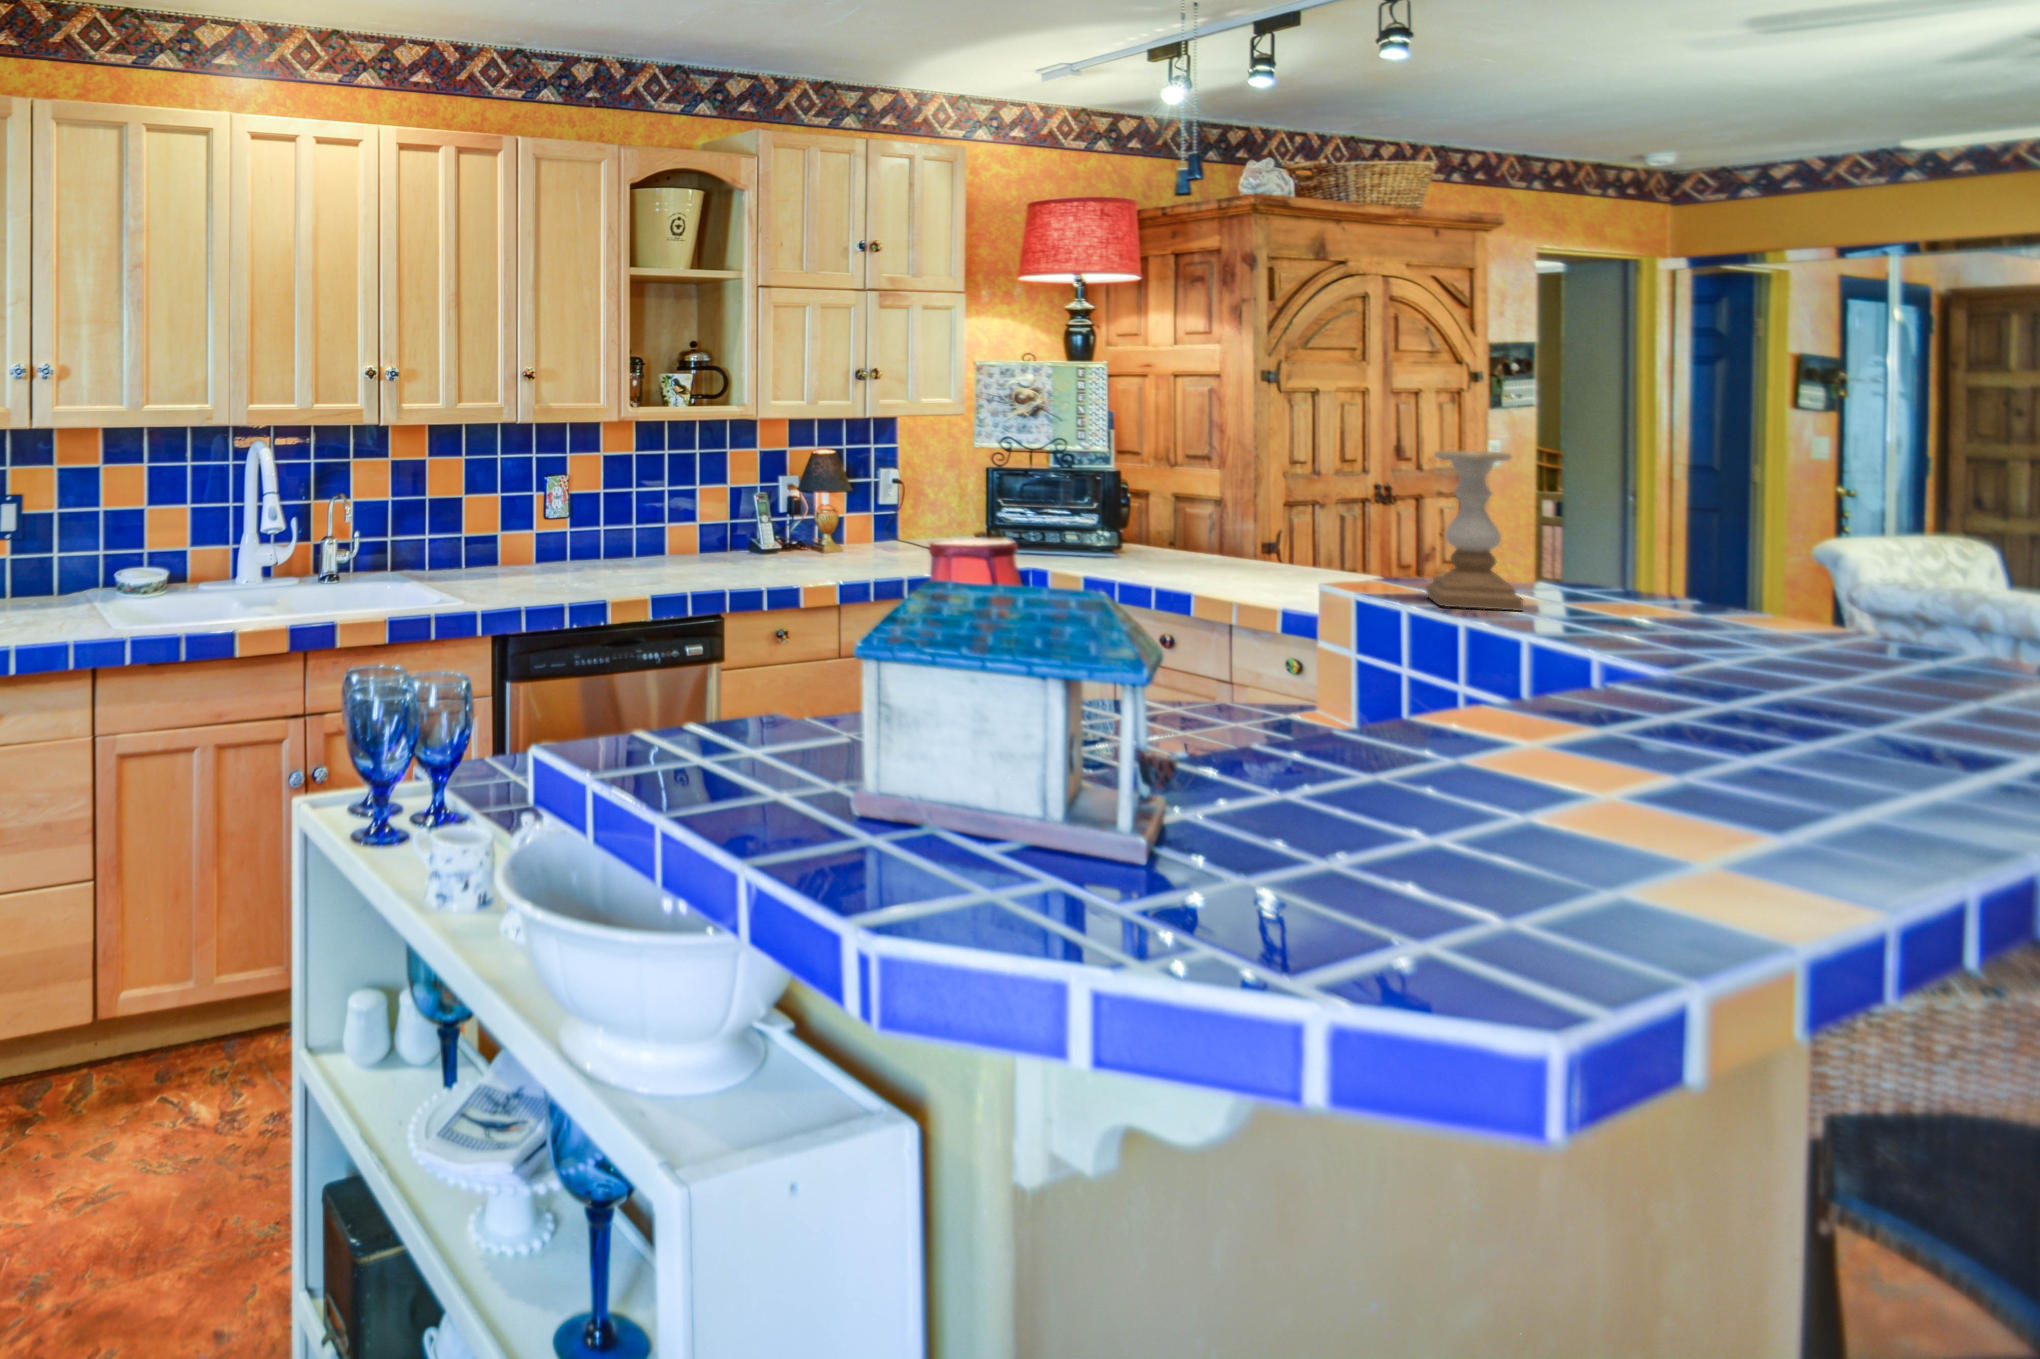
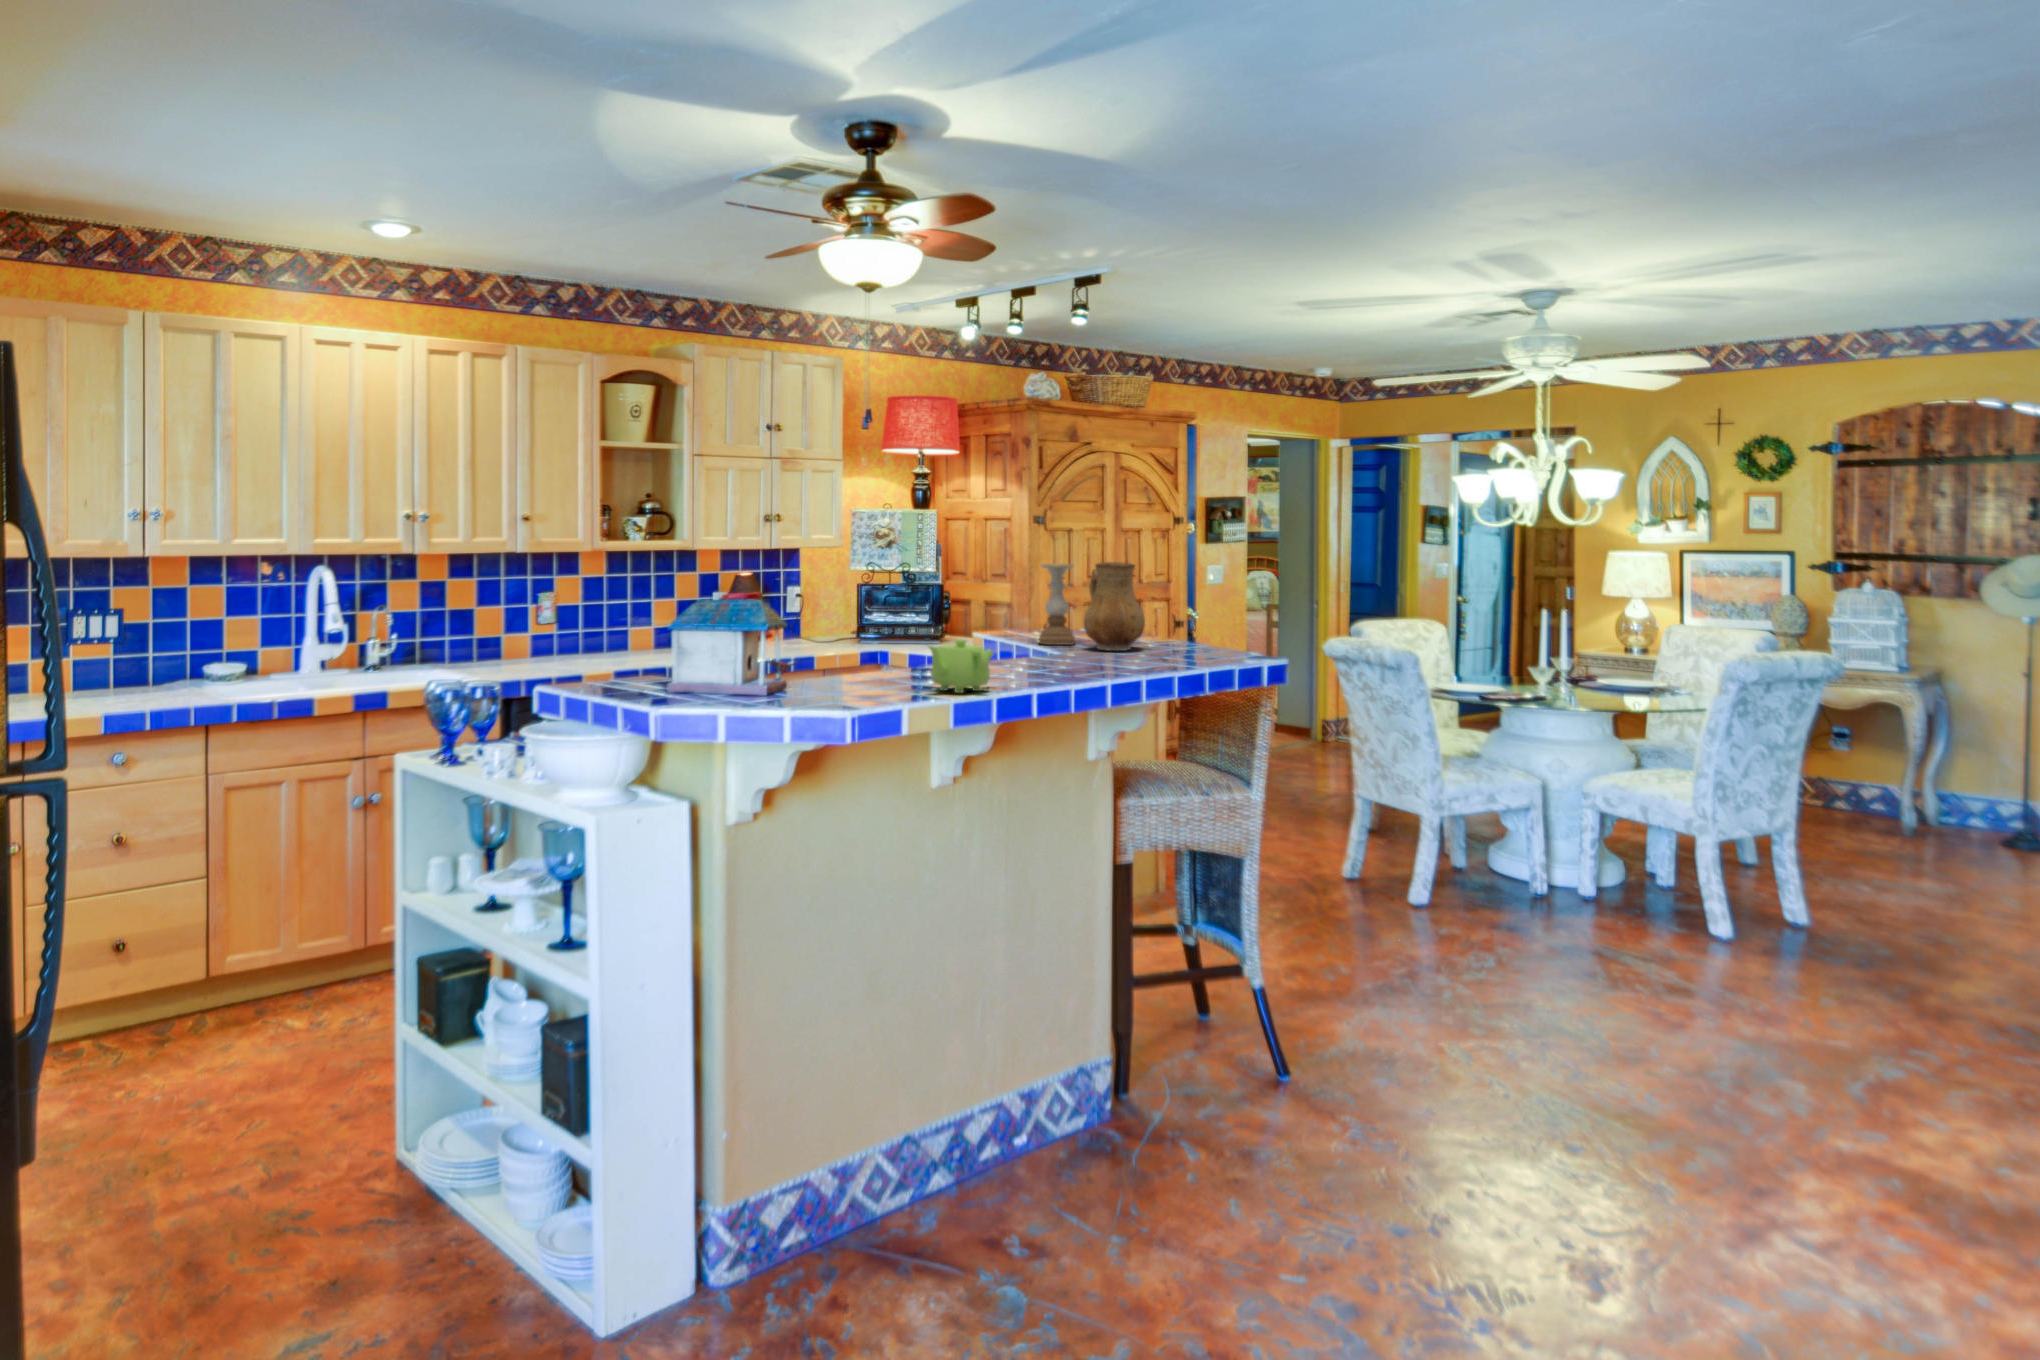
ceramic pitcher: none [1562,451,1722,635] -> present [1084,562,1145,651]
teapot: none [1360,645,1564,785] -> present [929,639,994,693]

